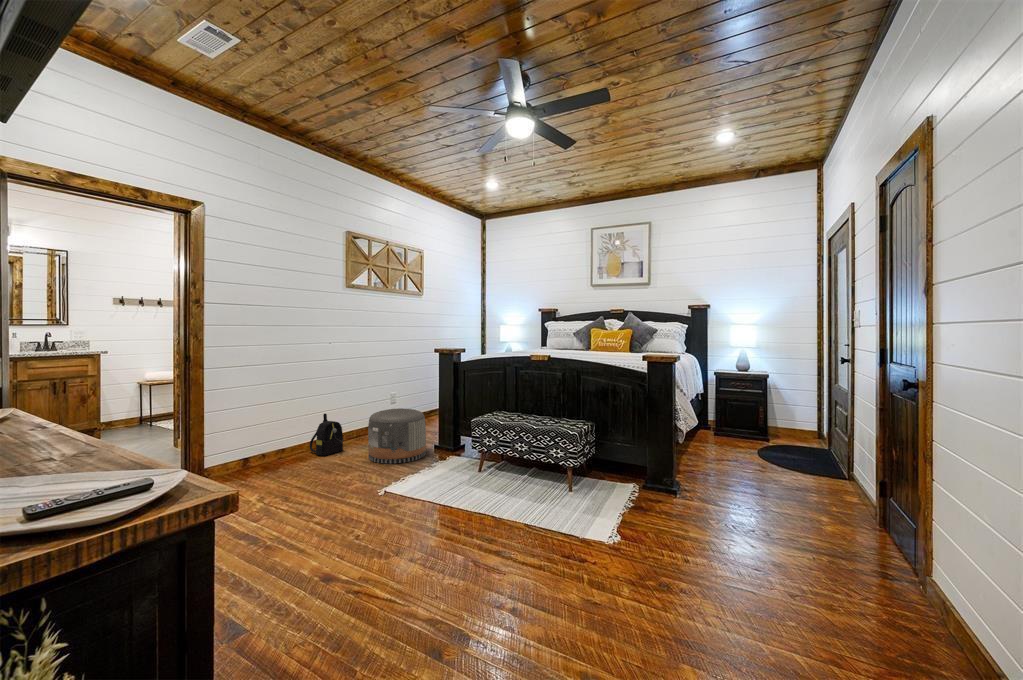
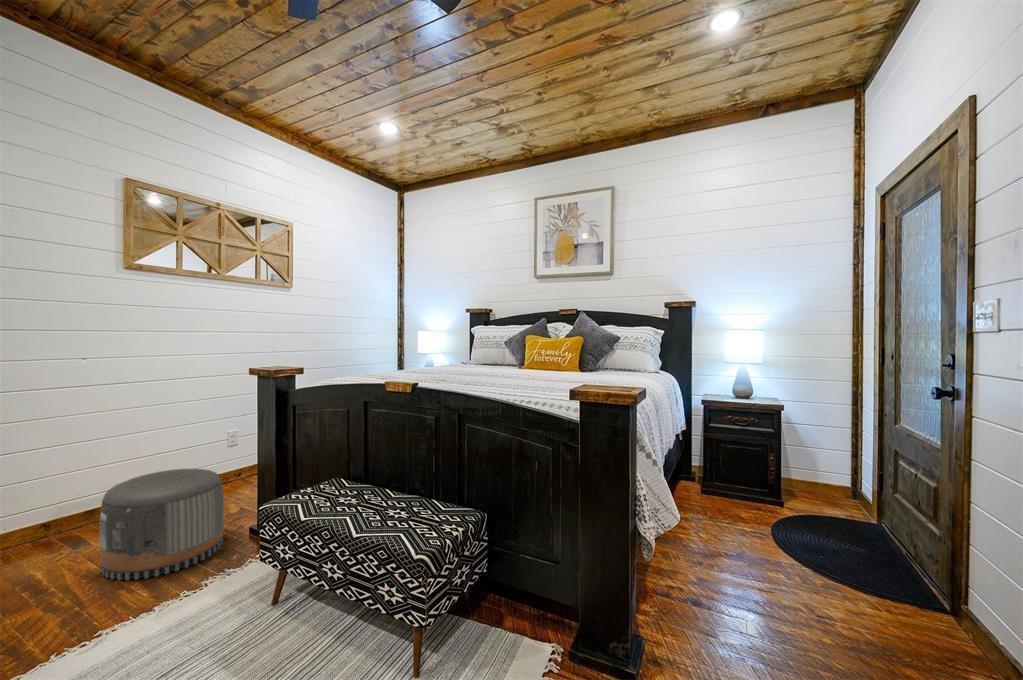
backpack: present [310,414,344,456] -> none [18,479,87,558]

